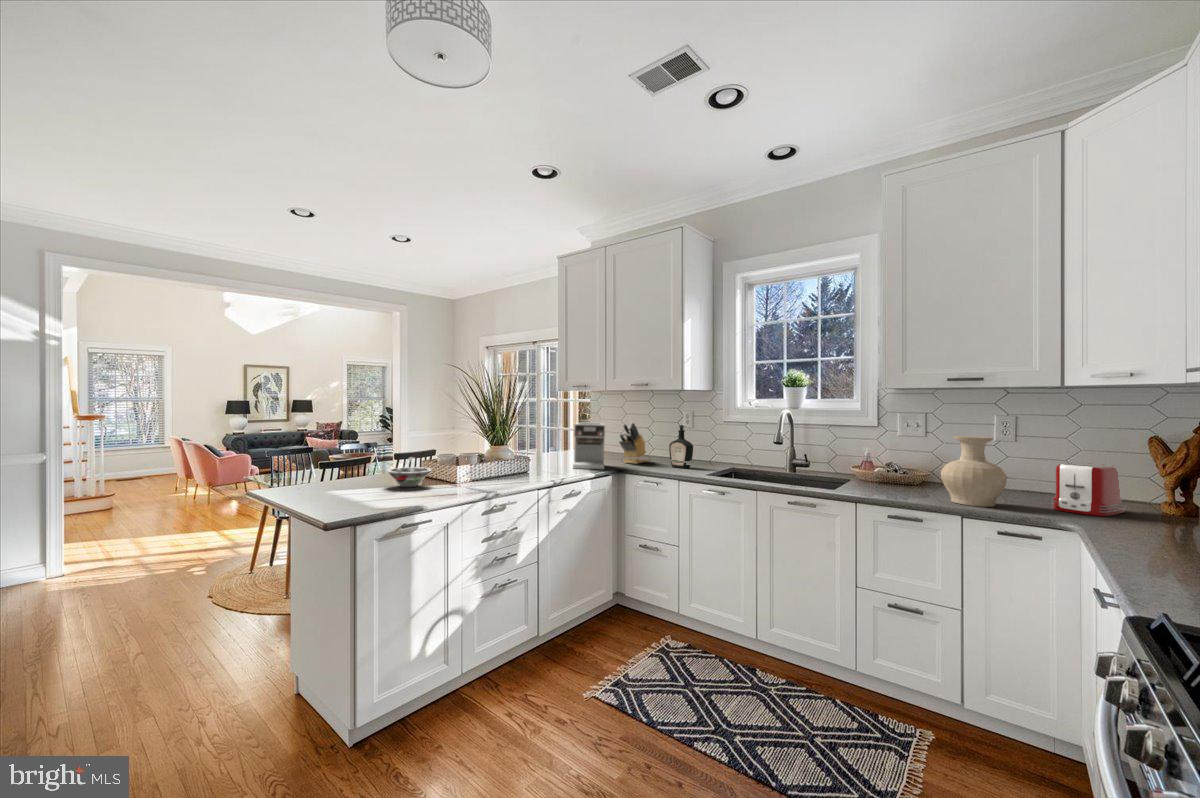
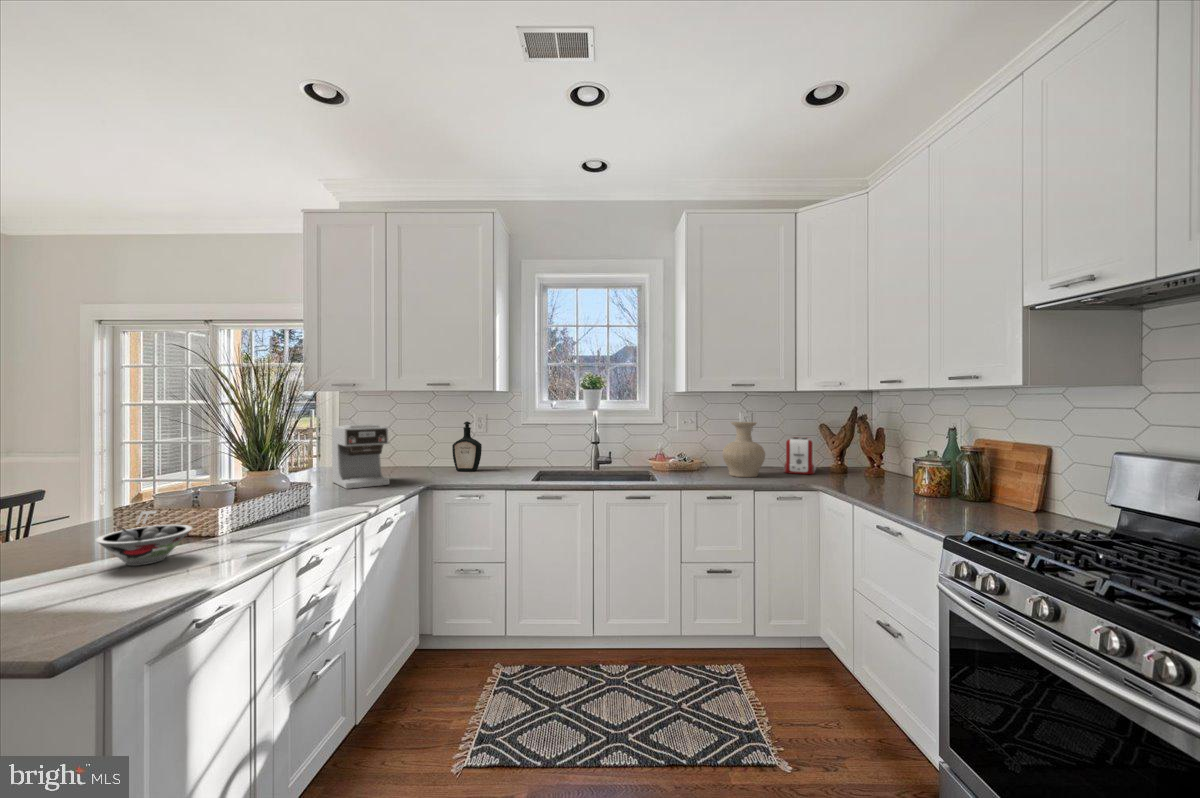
knife block: present [619,423,650,464] -> none [387,421,419,473]

